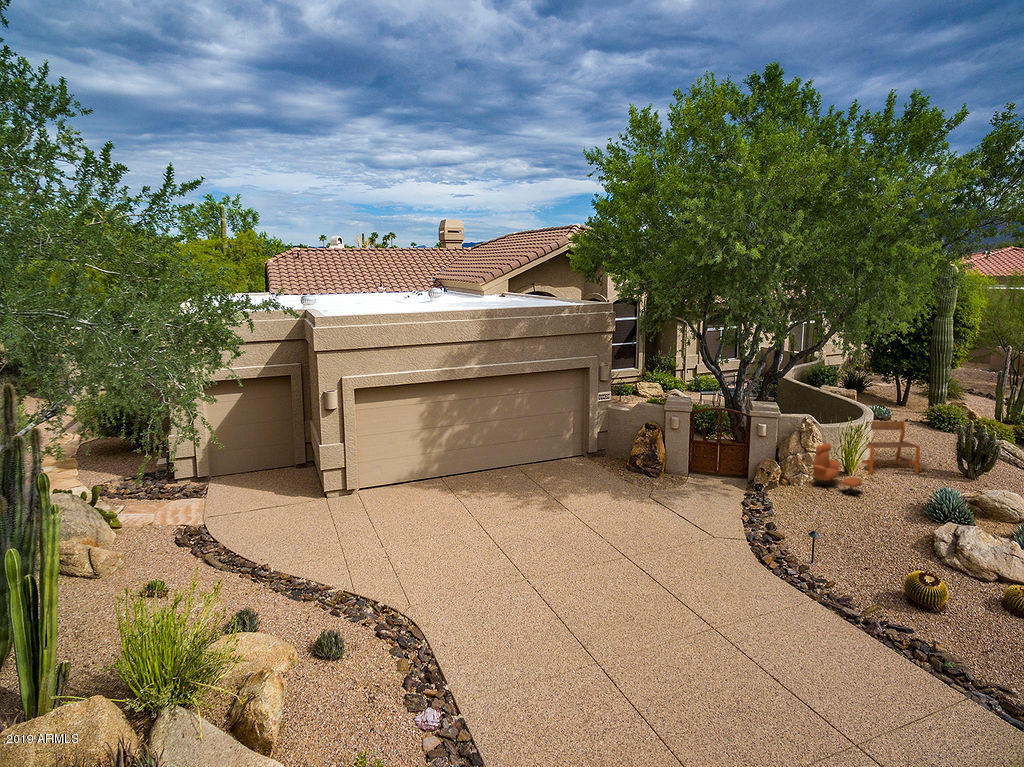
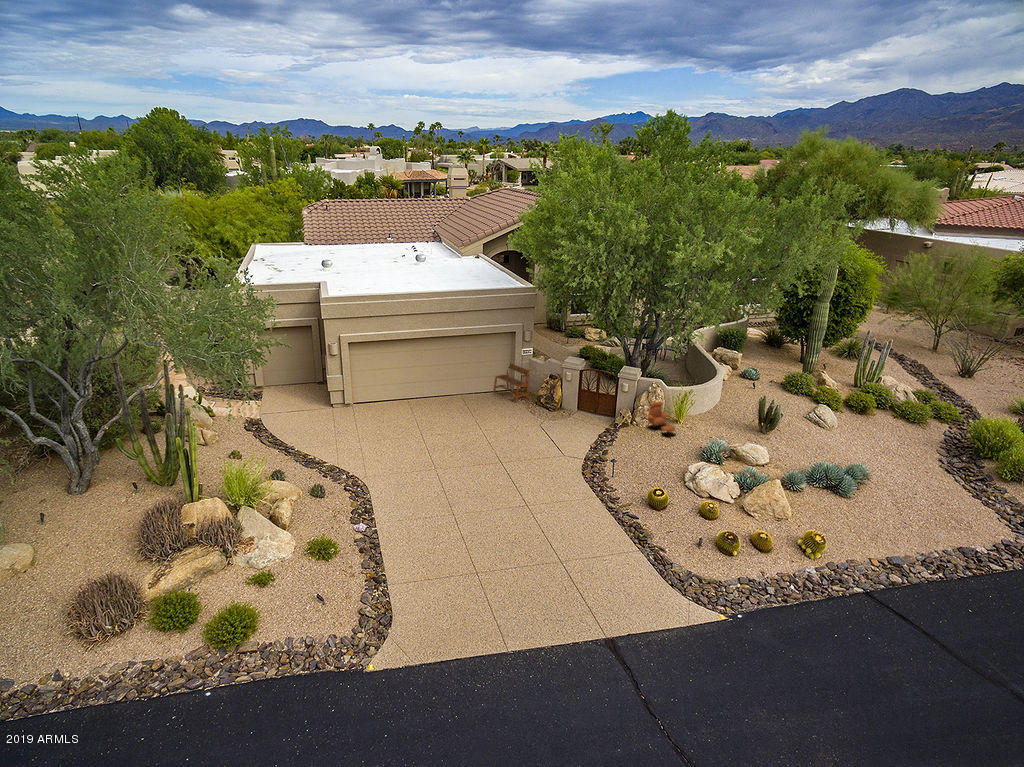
bench: present [862,421,920,474] -> present [493,363,530,403]

